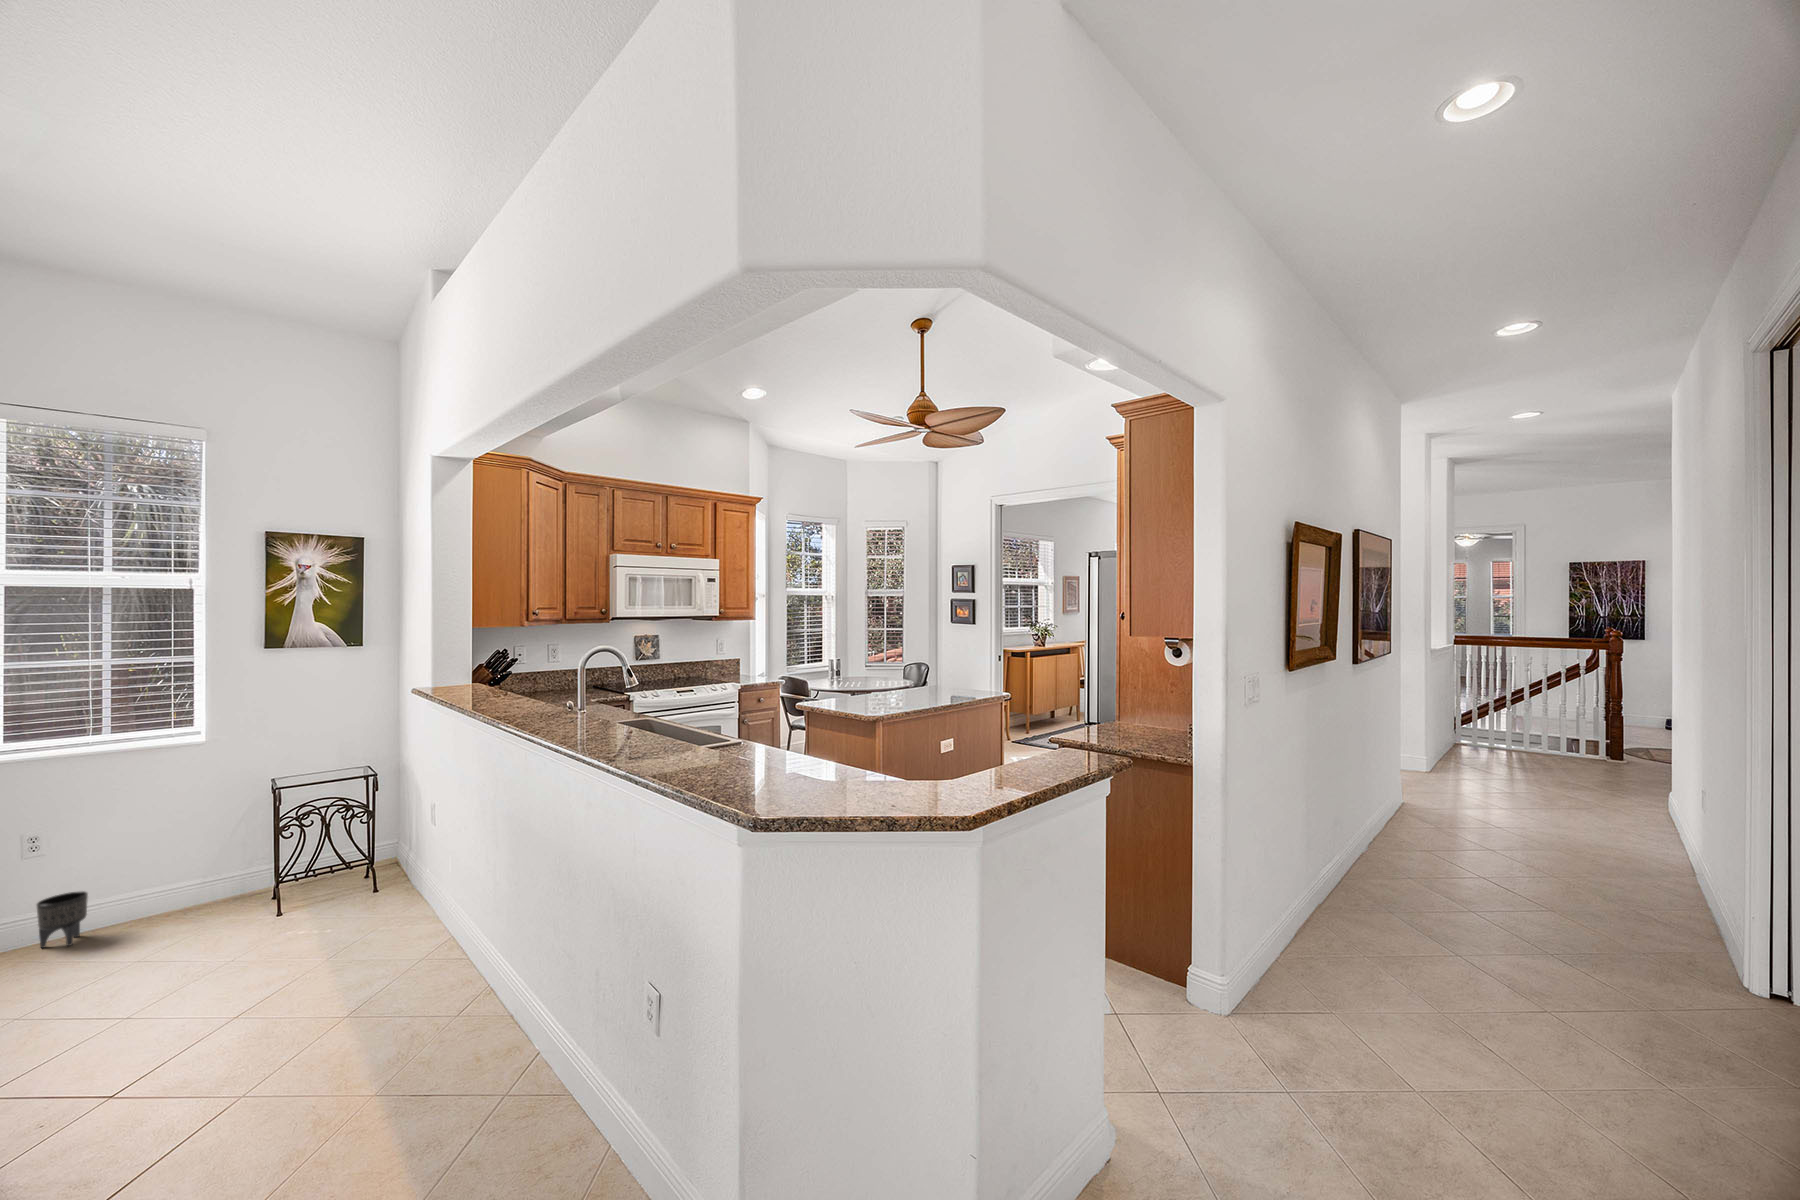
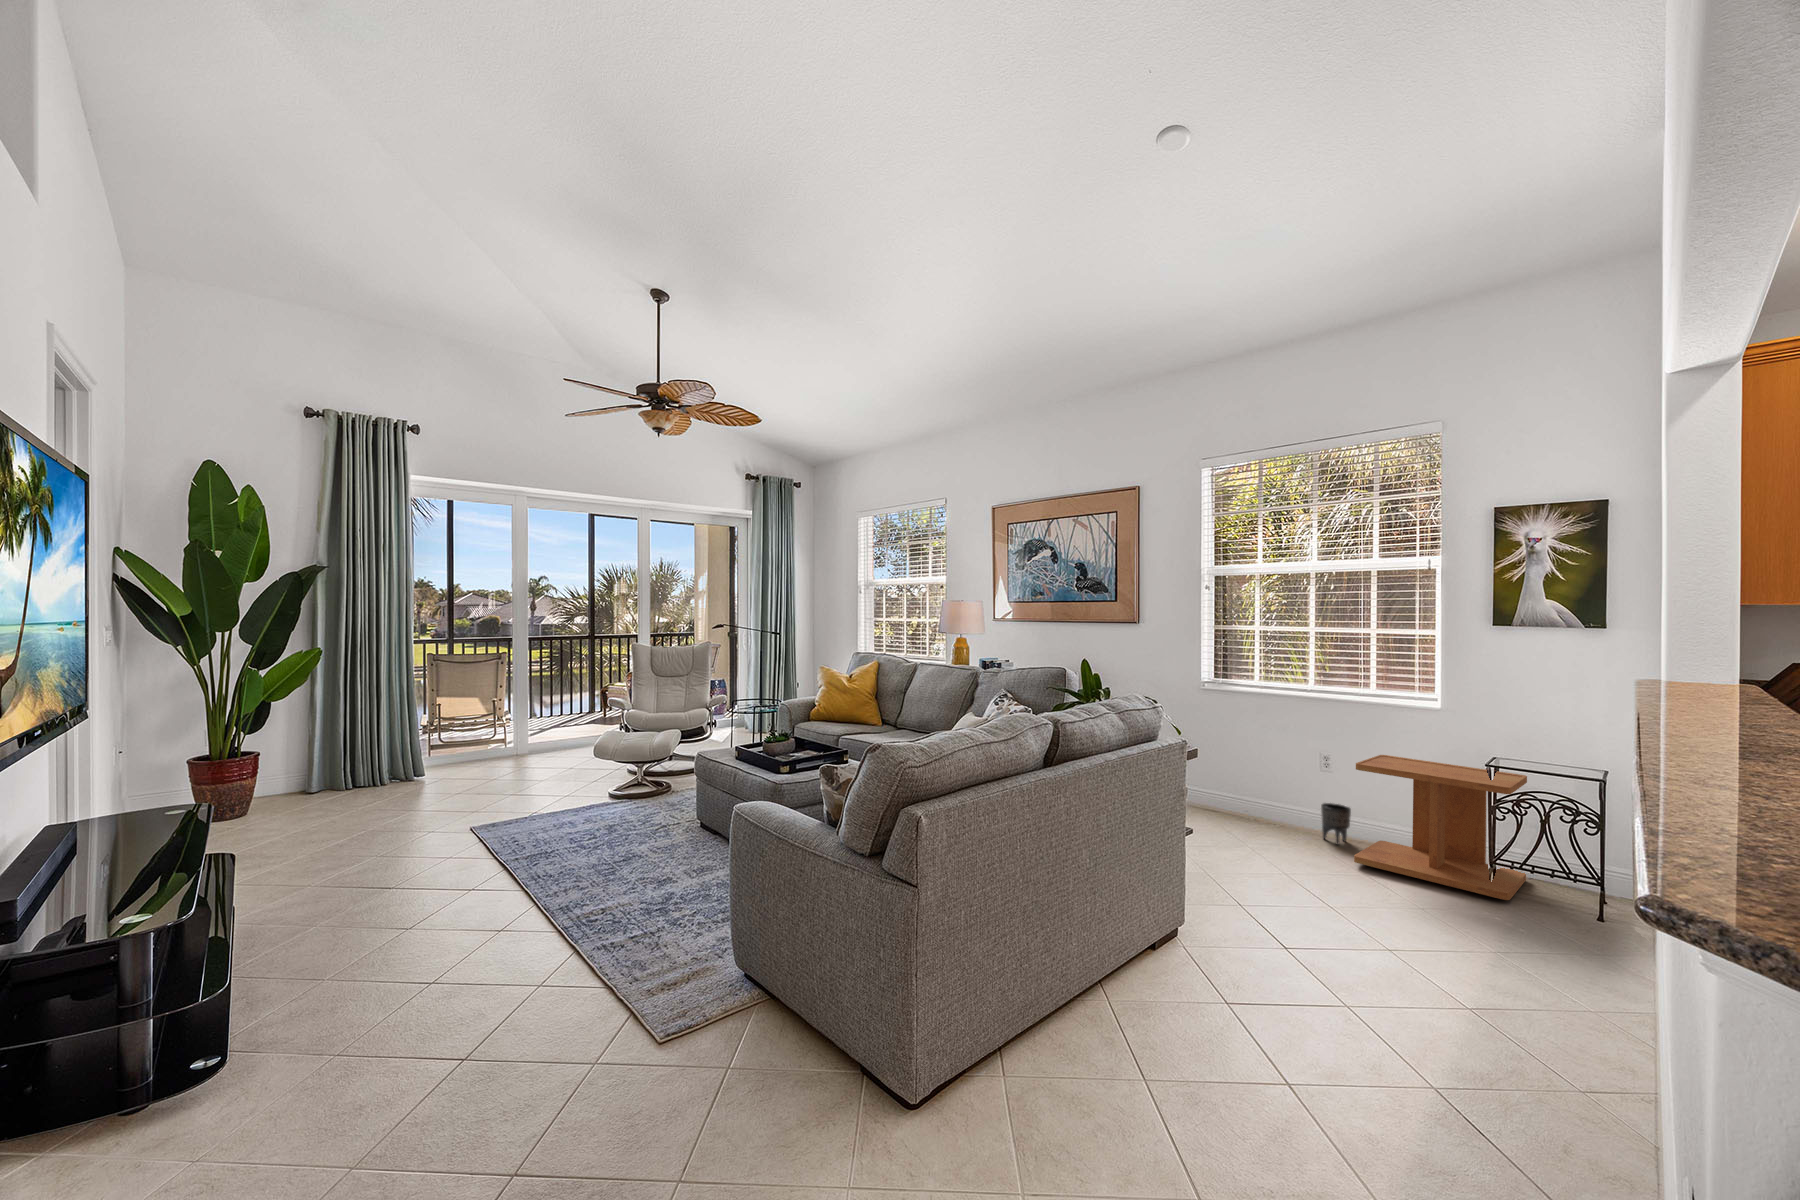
side table: none [111,788,305,955] -> present [1354,755,1527,900]

